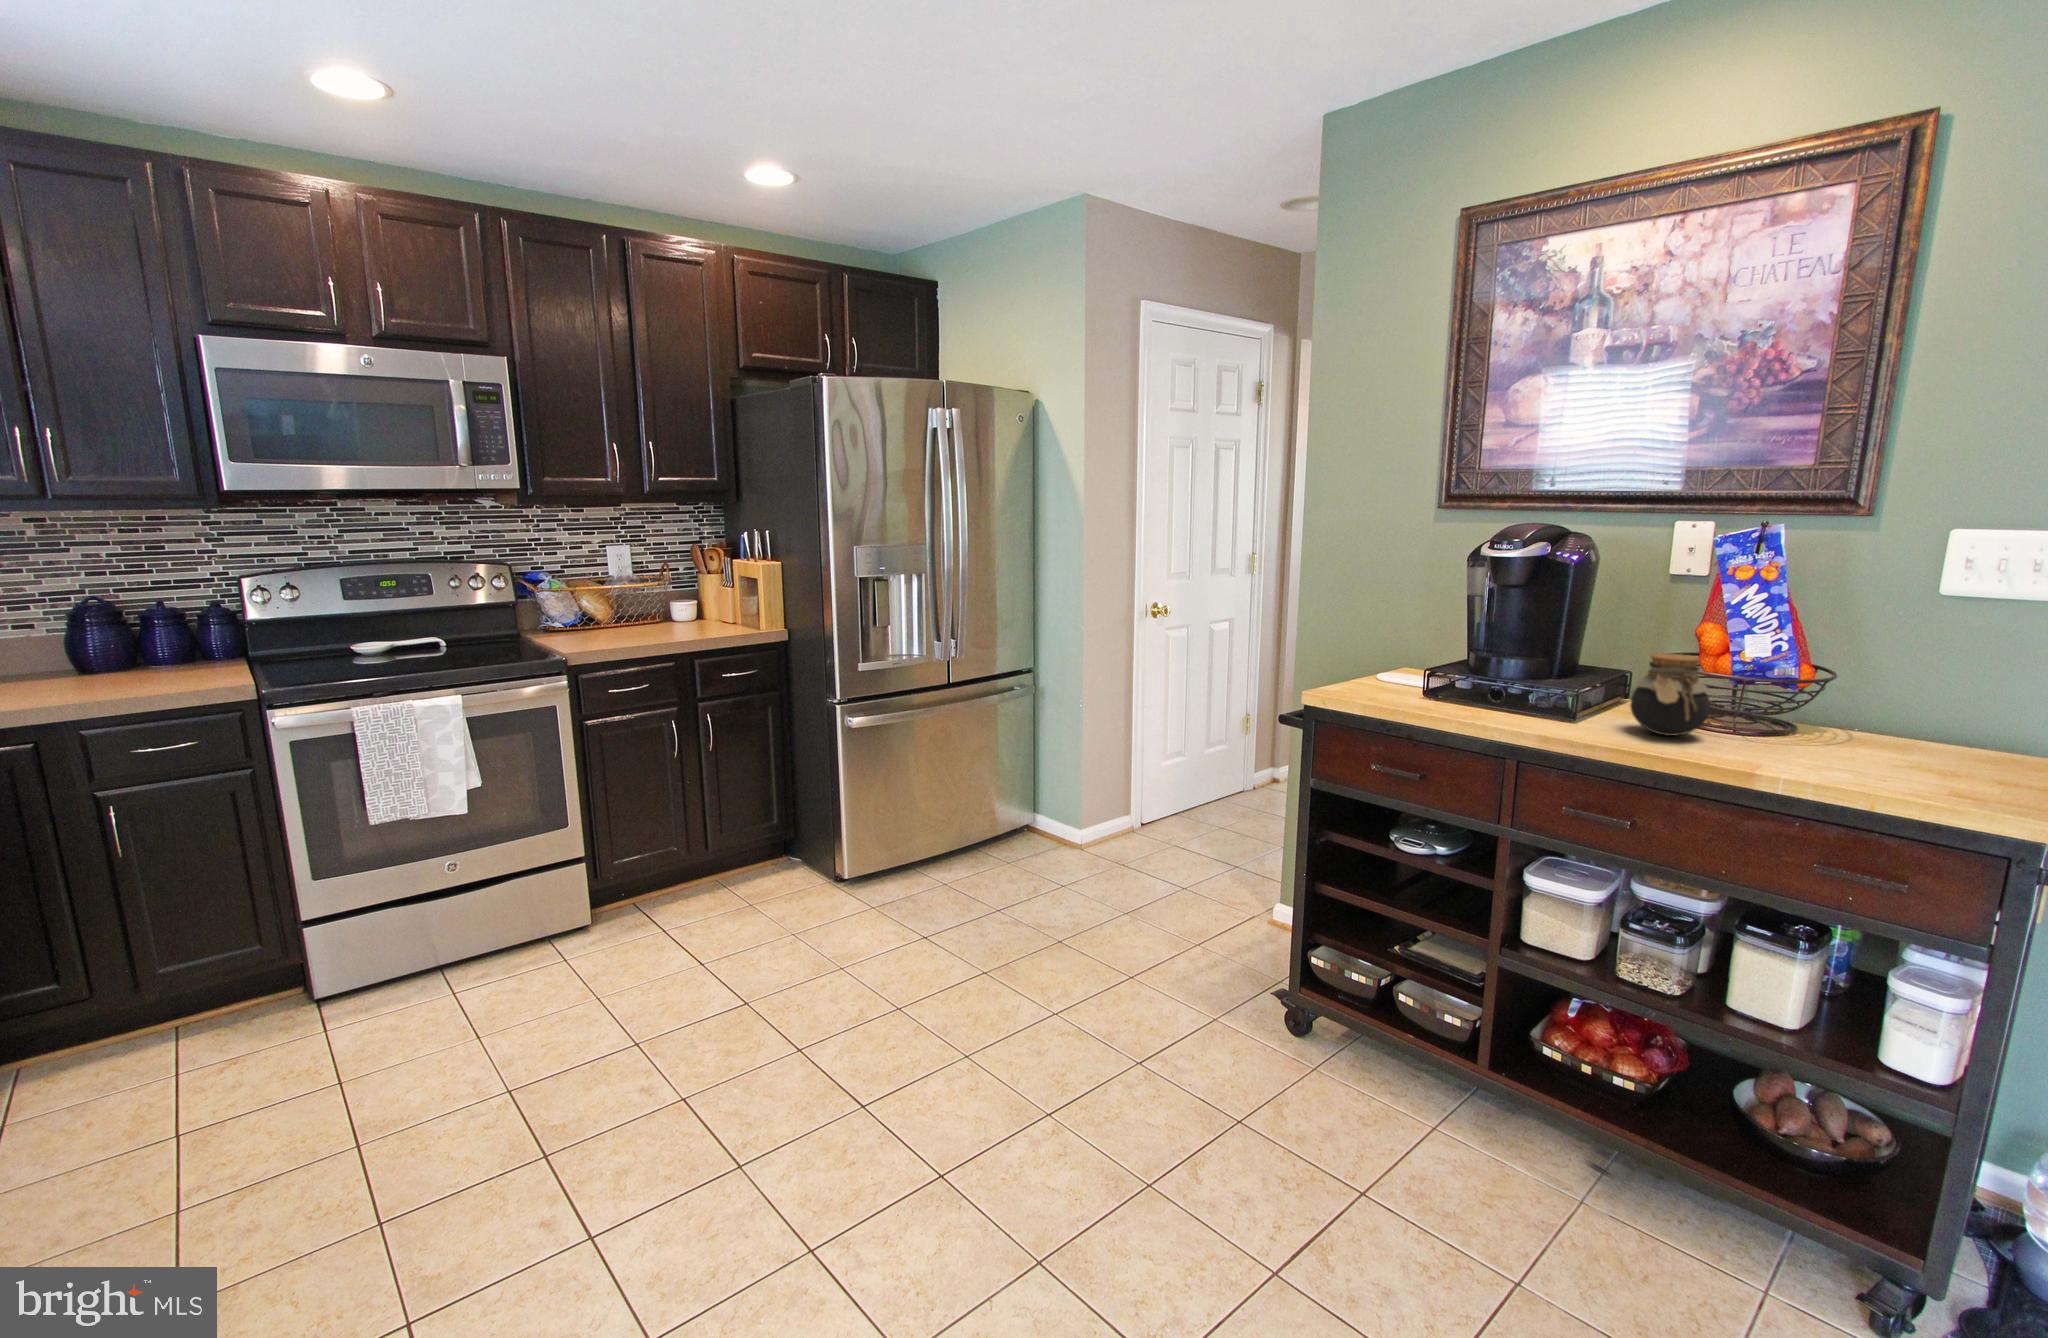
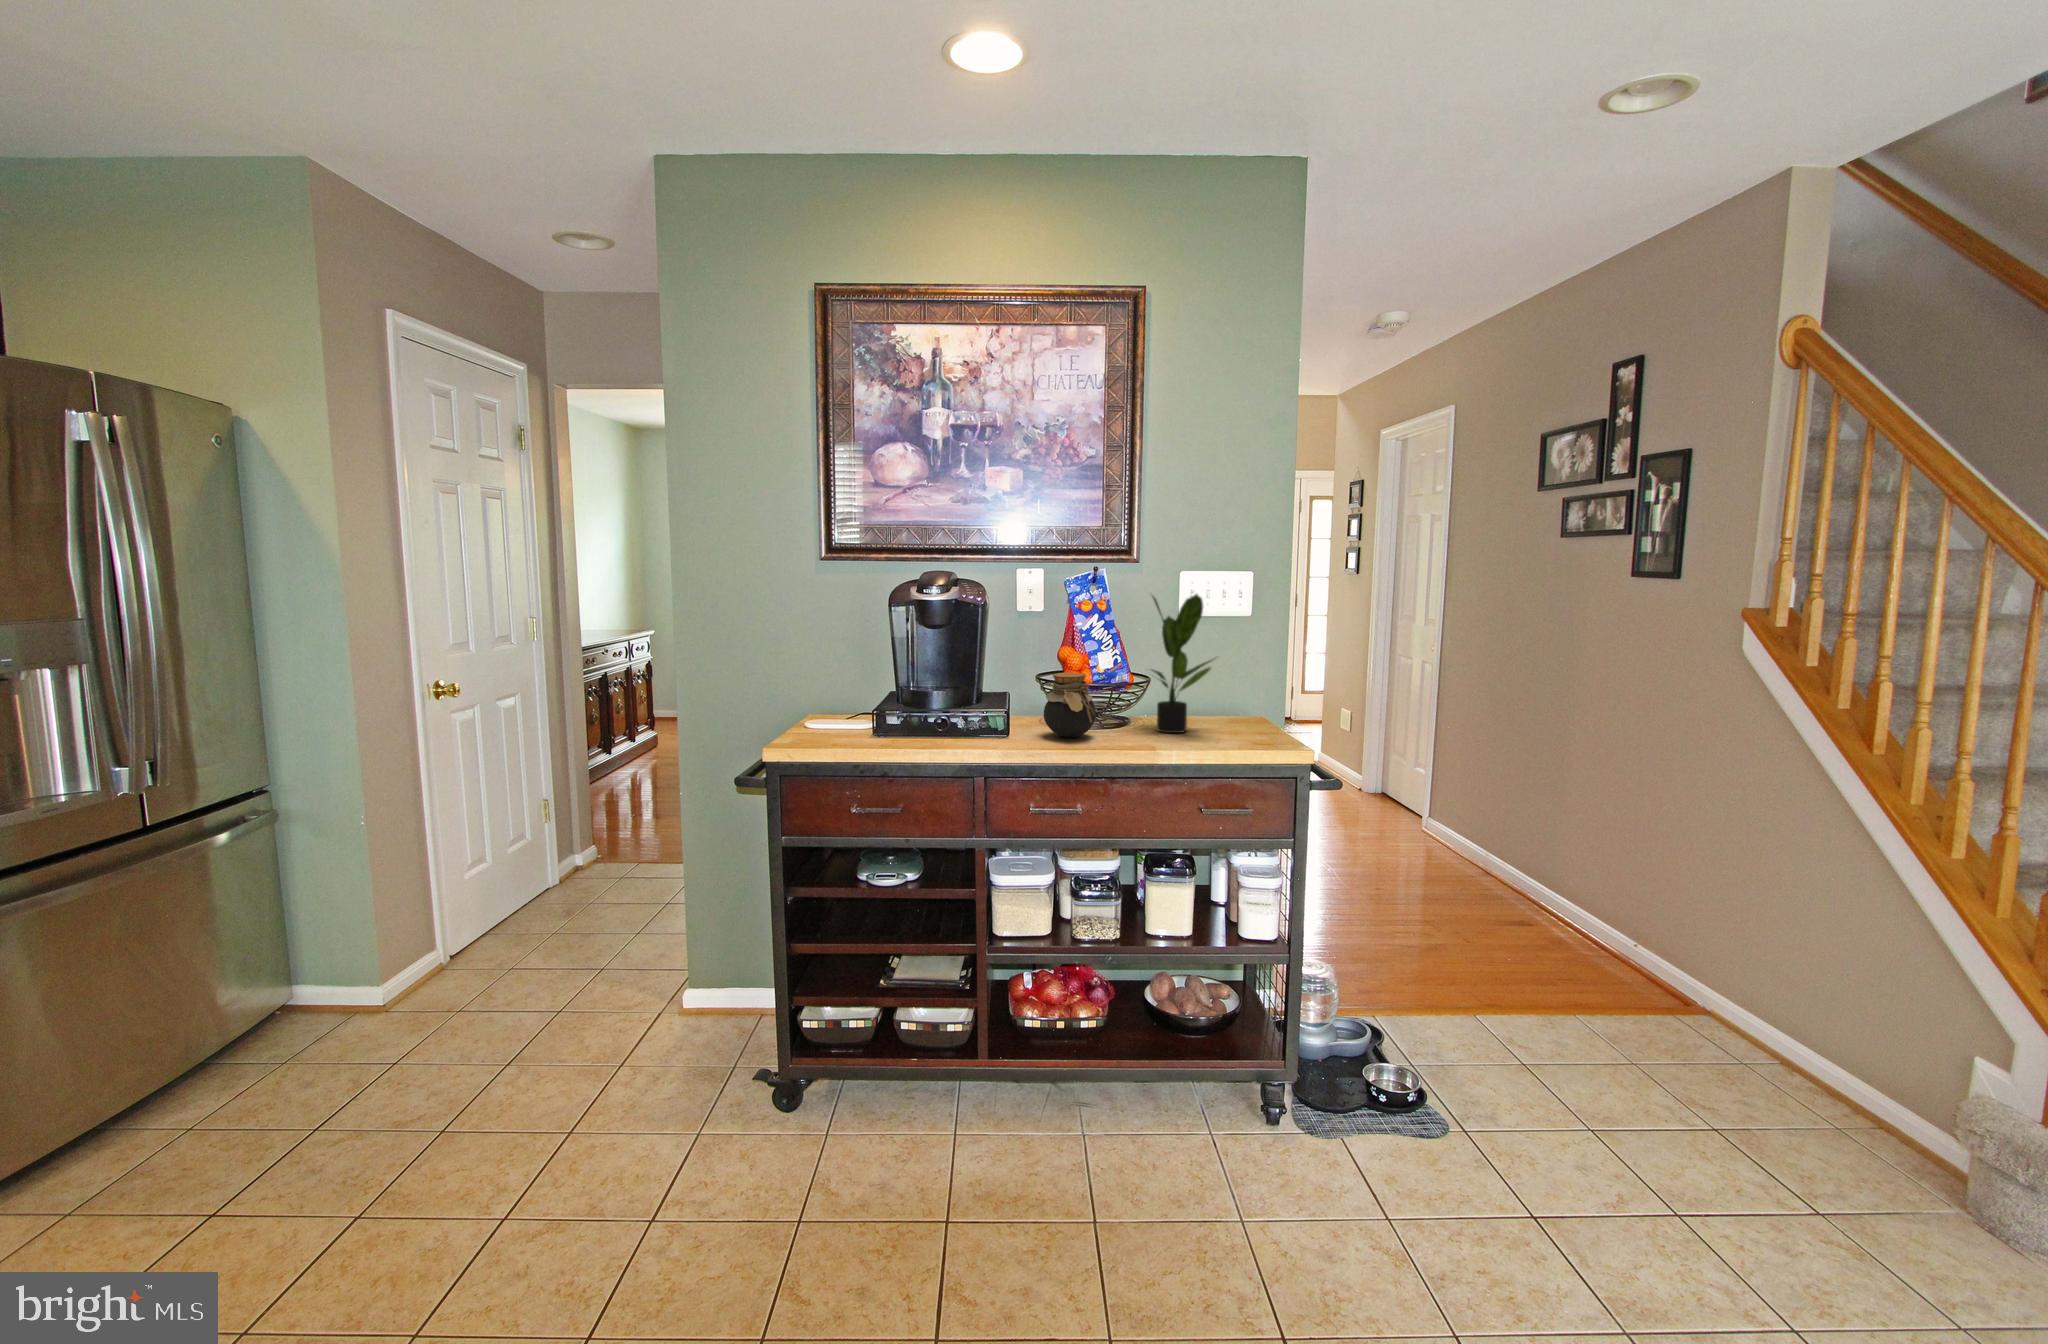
potted plant: none [1810,559,1954,762] -> present [1152,594,1212,733]

